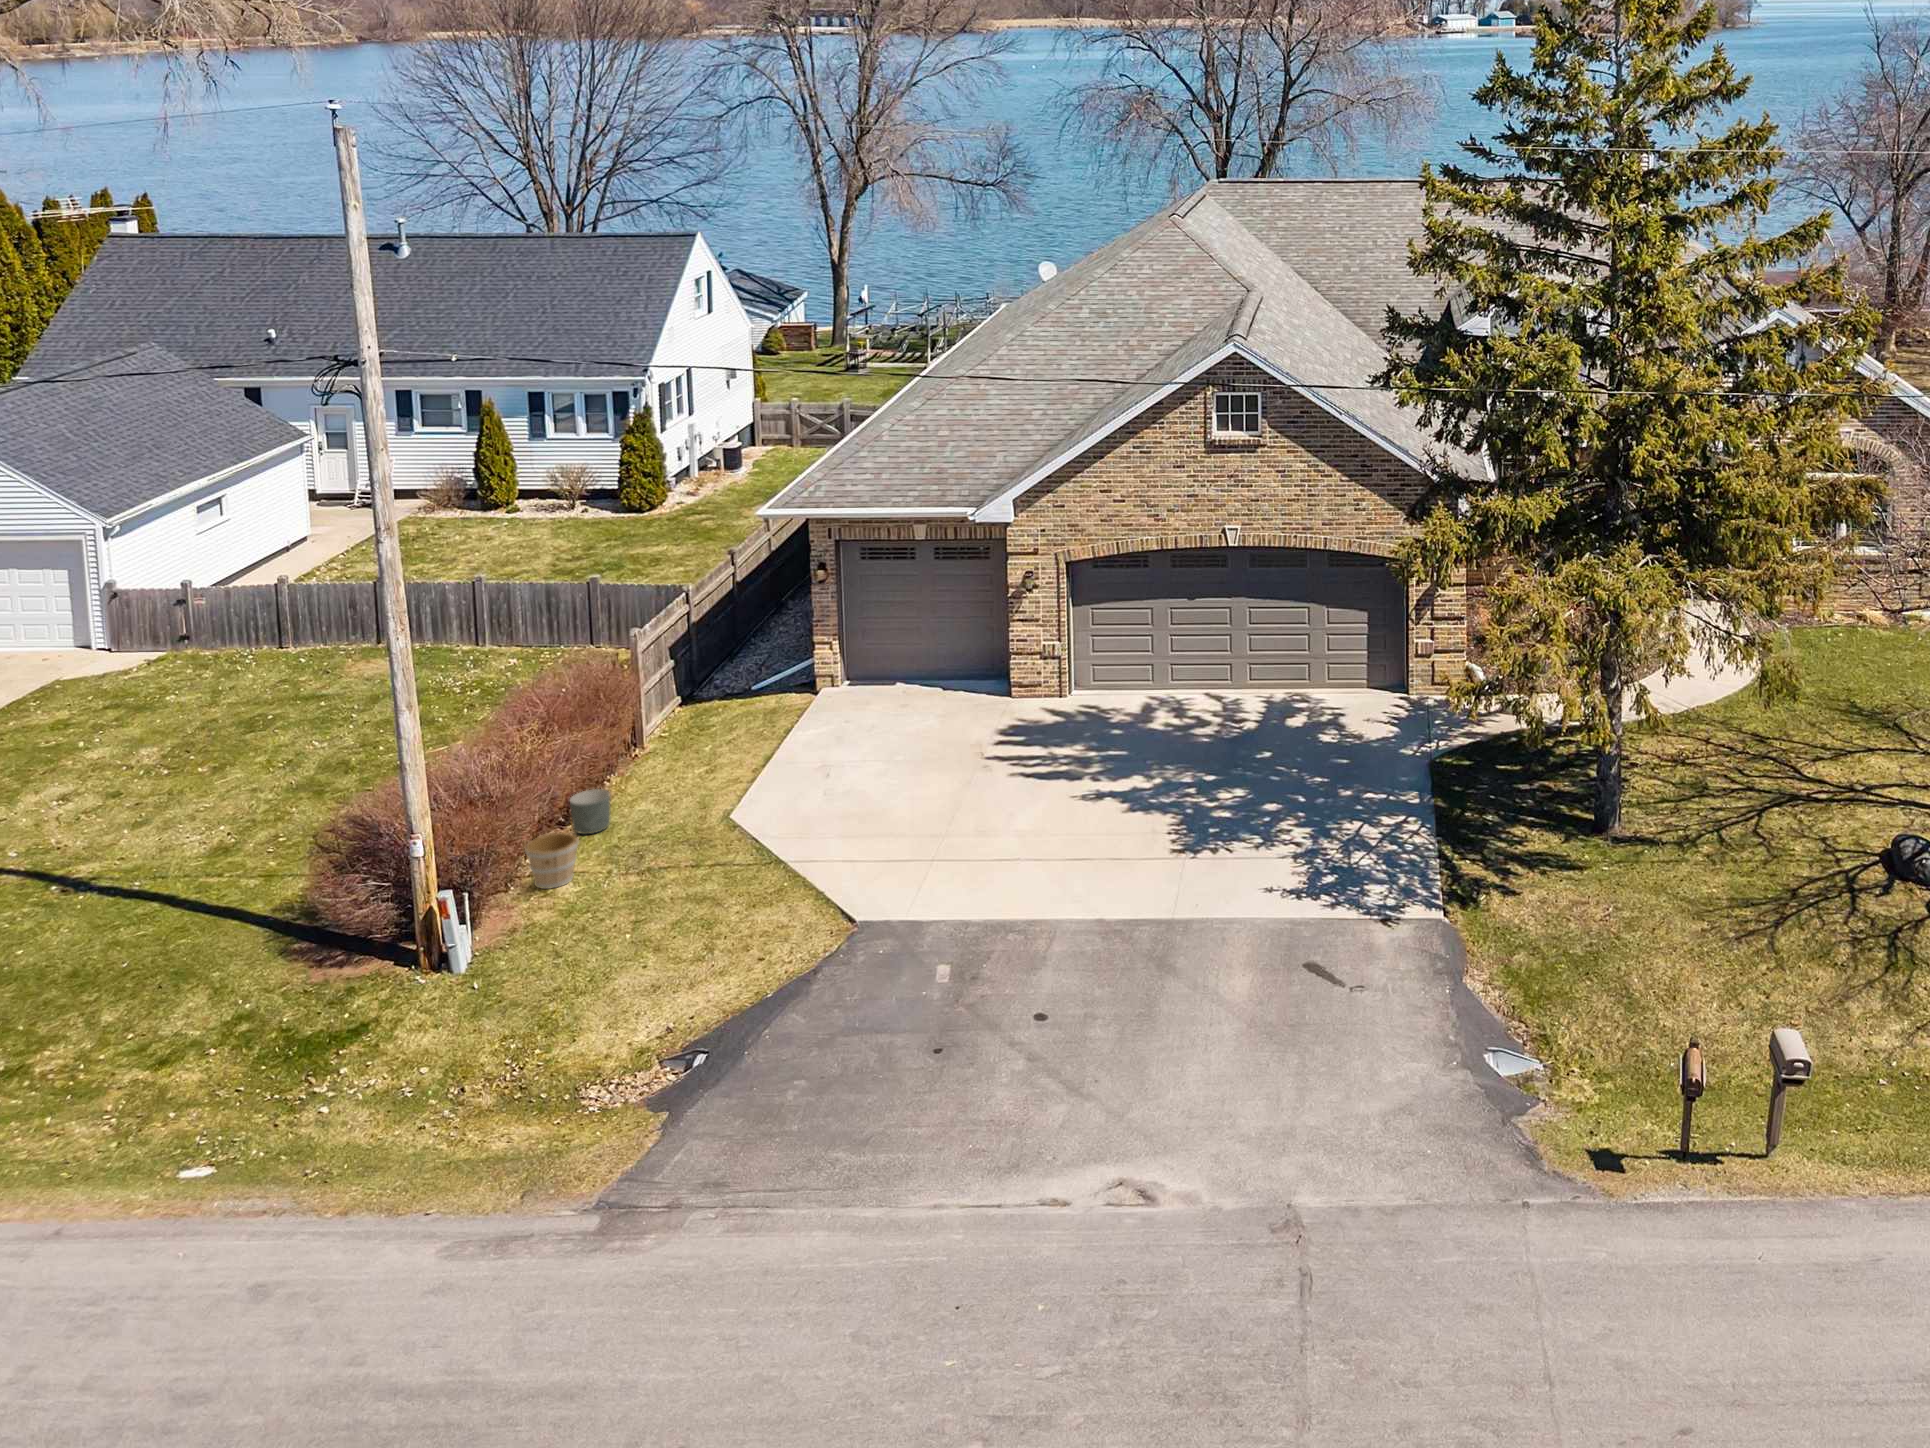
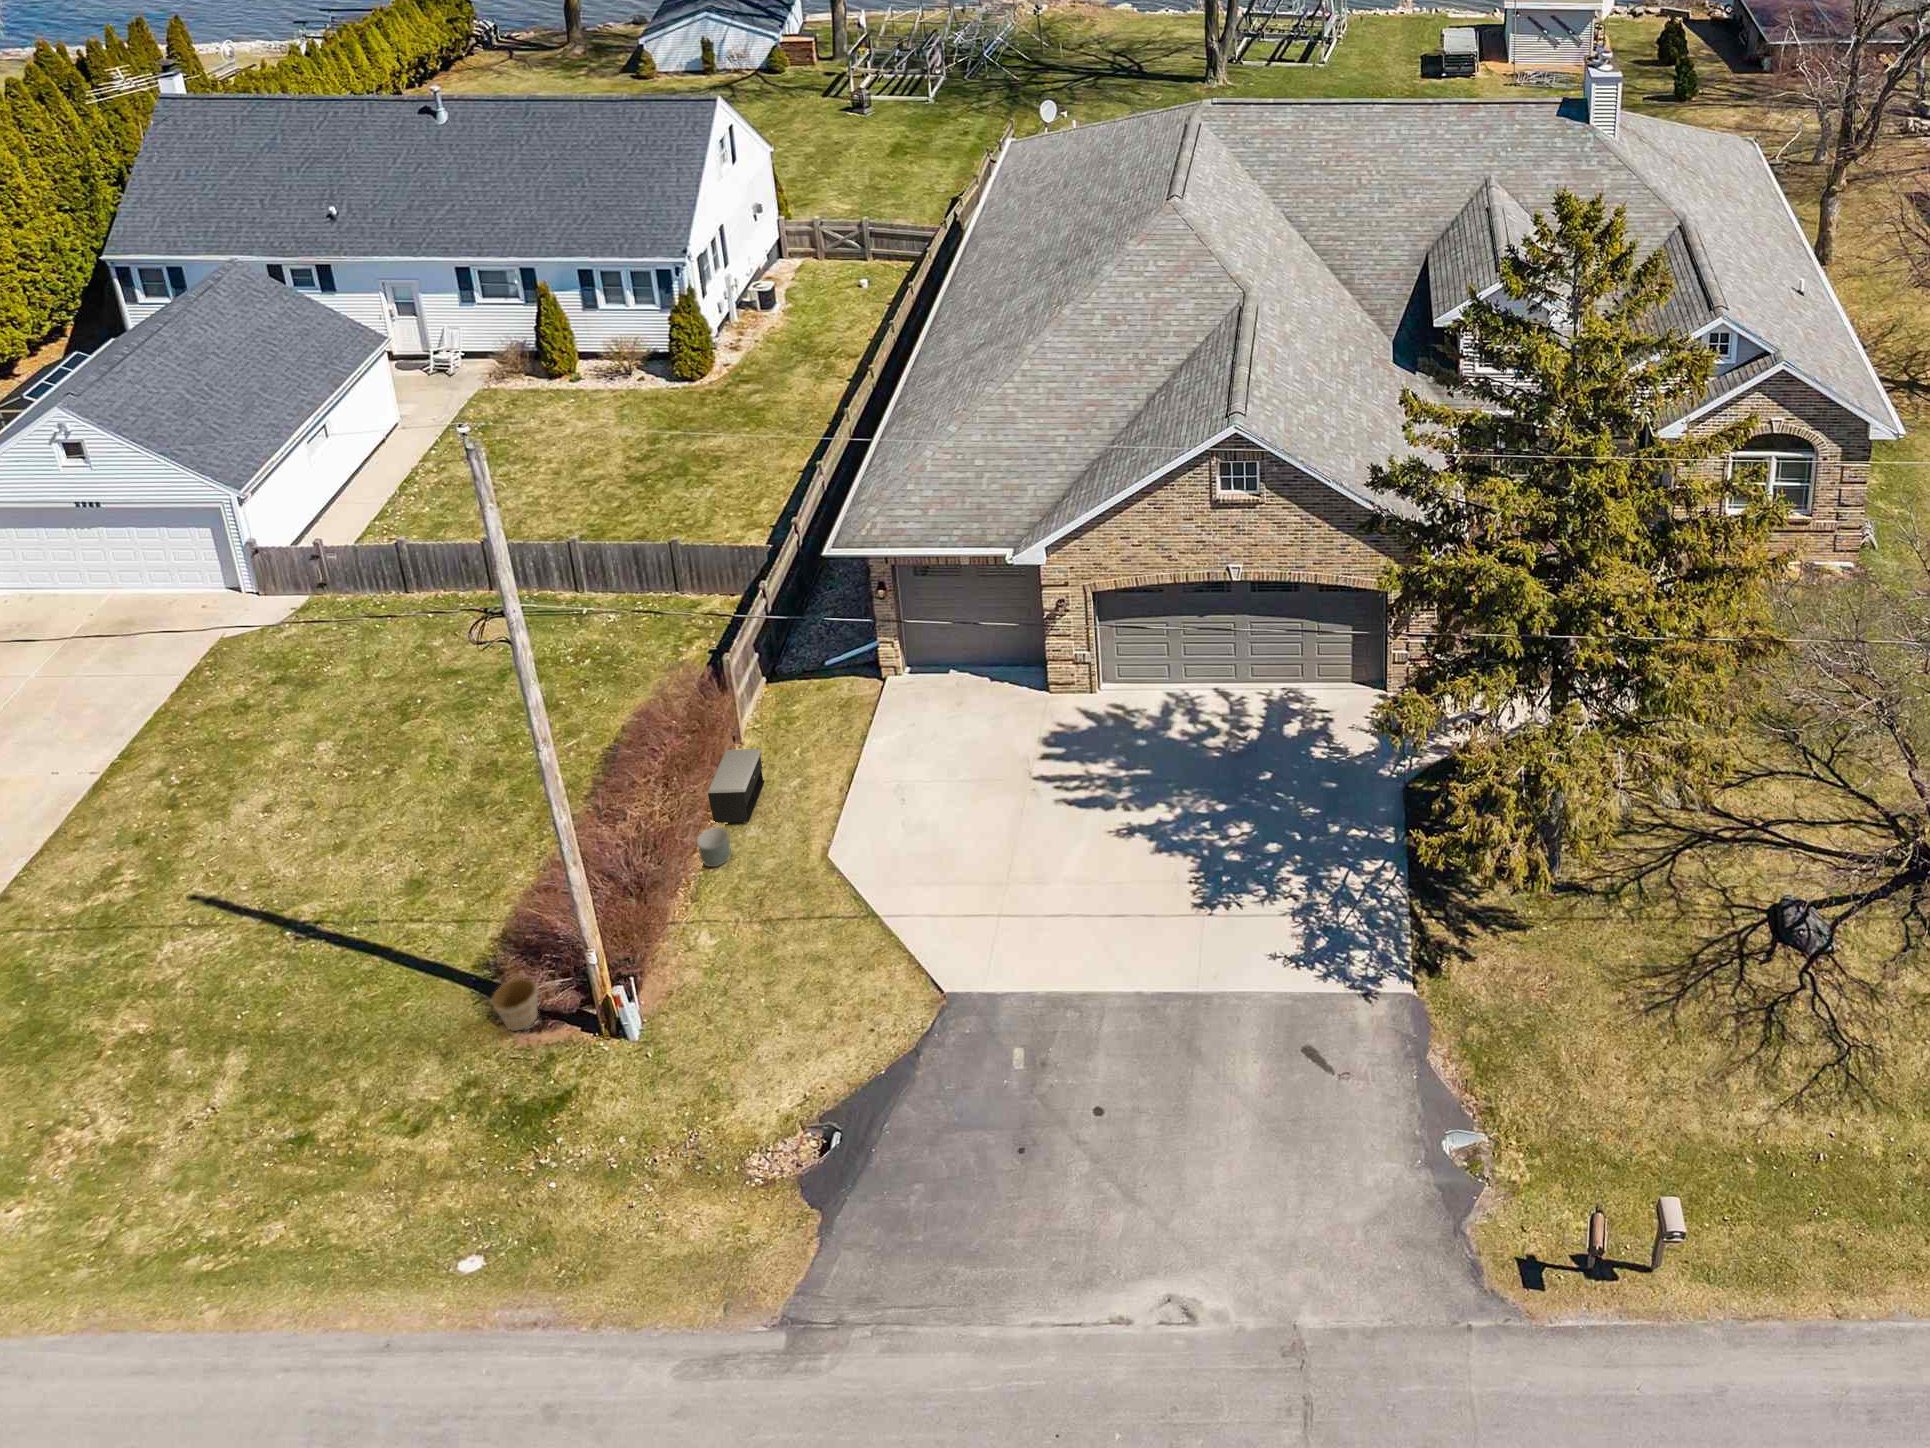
storage bench: none [592,723,663,803] -> present [708,749,765,823]
wooden bucket: present [525,832,579,889] -> present [491,978,538,1031]

